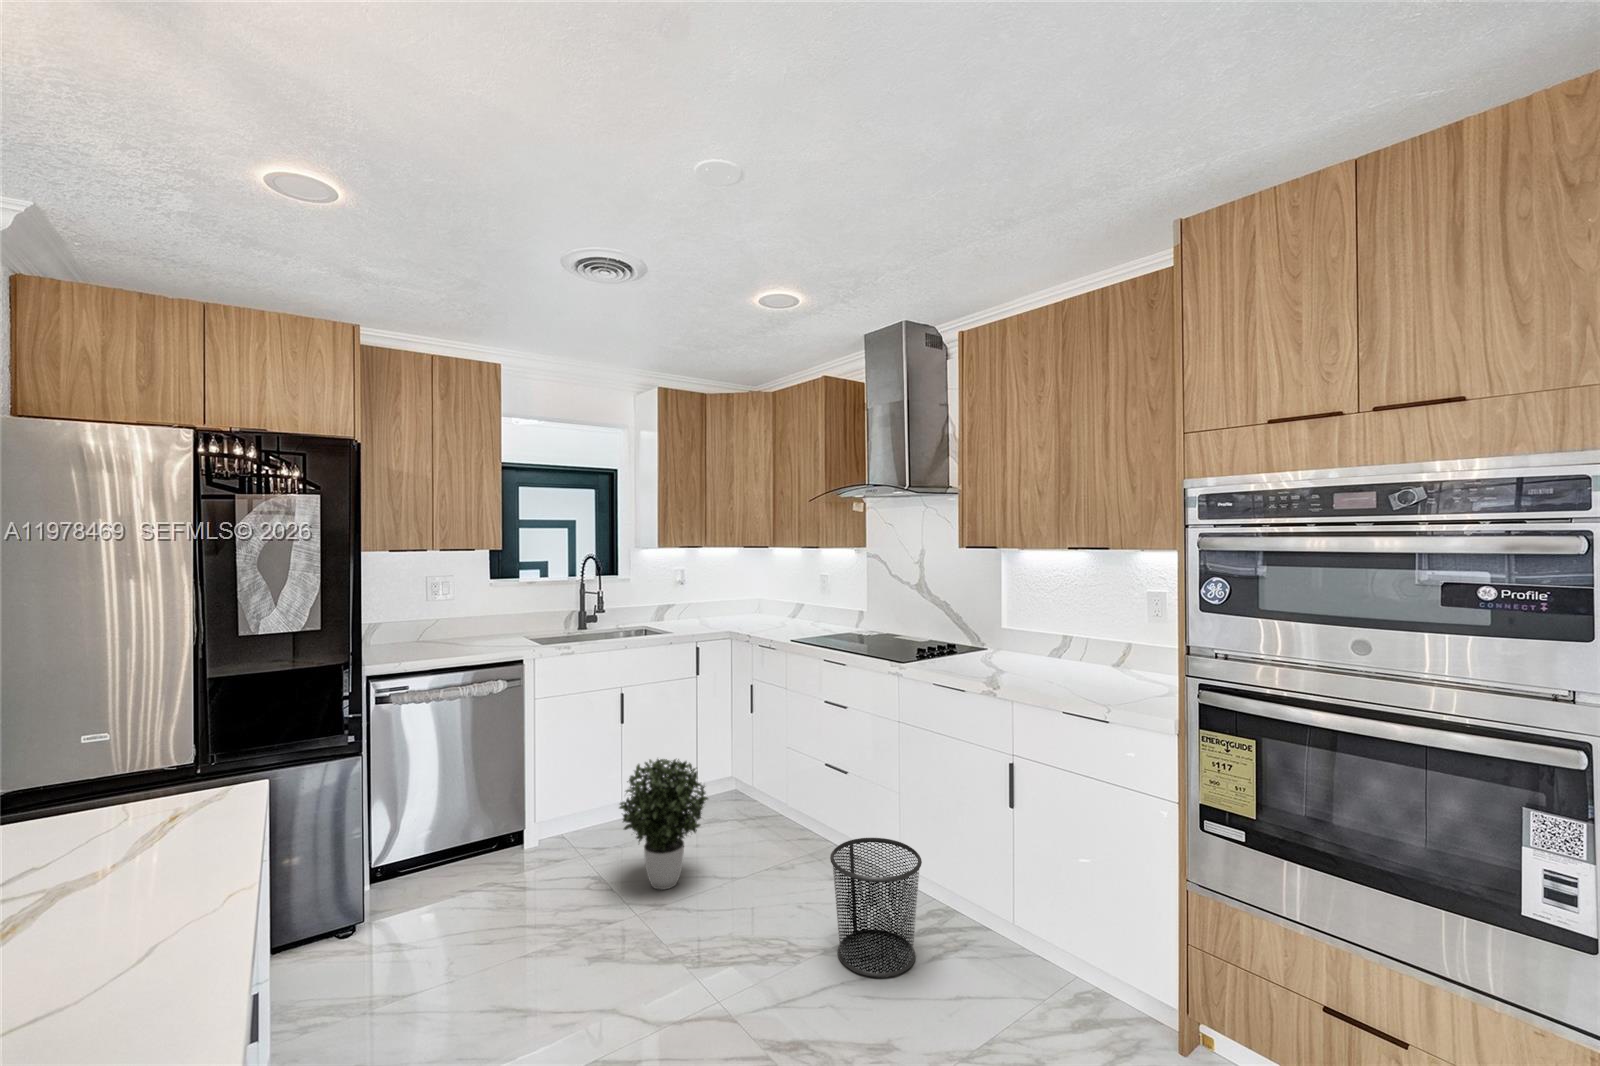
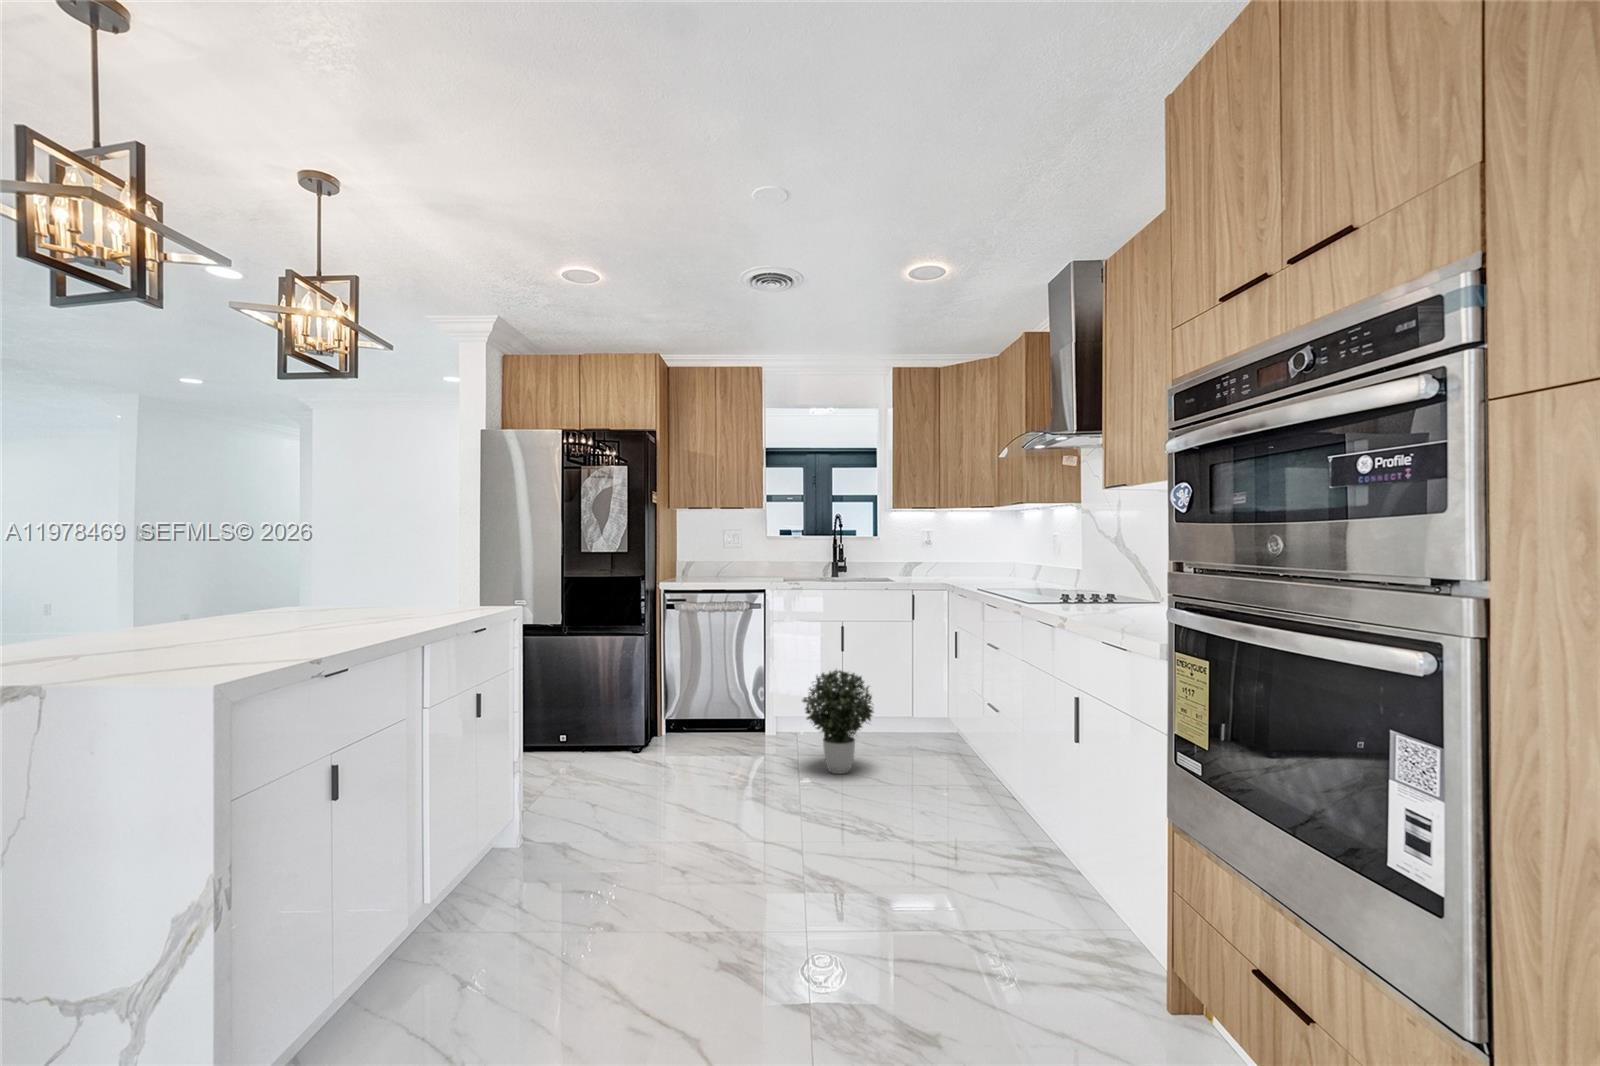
waste bin: present [830,838,922,977] -> none [911,745,994,856]

